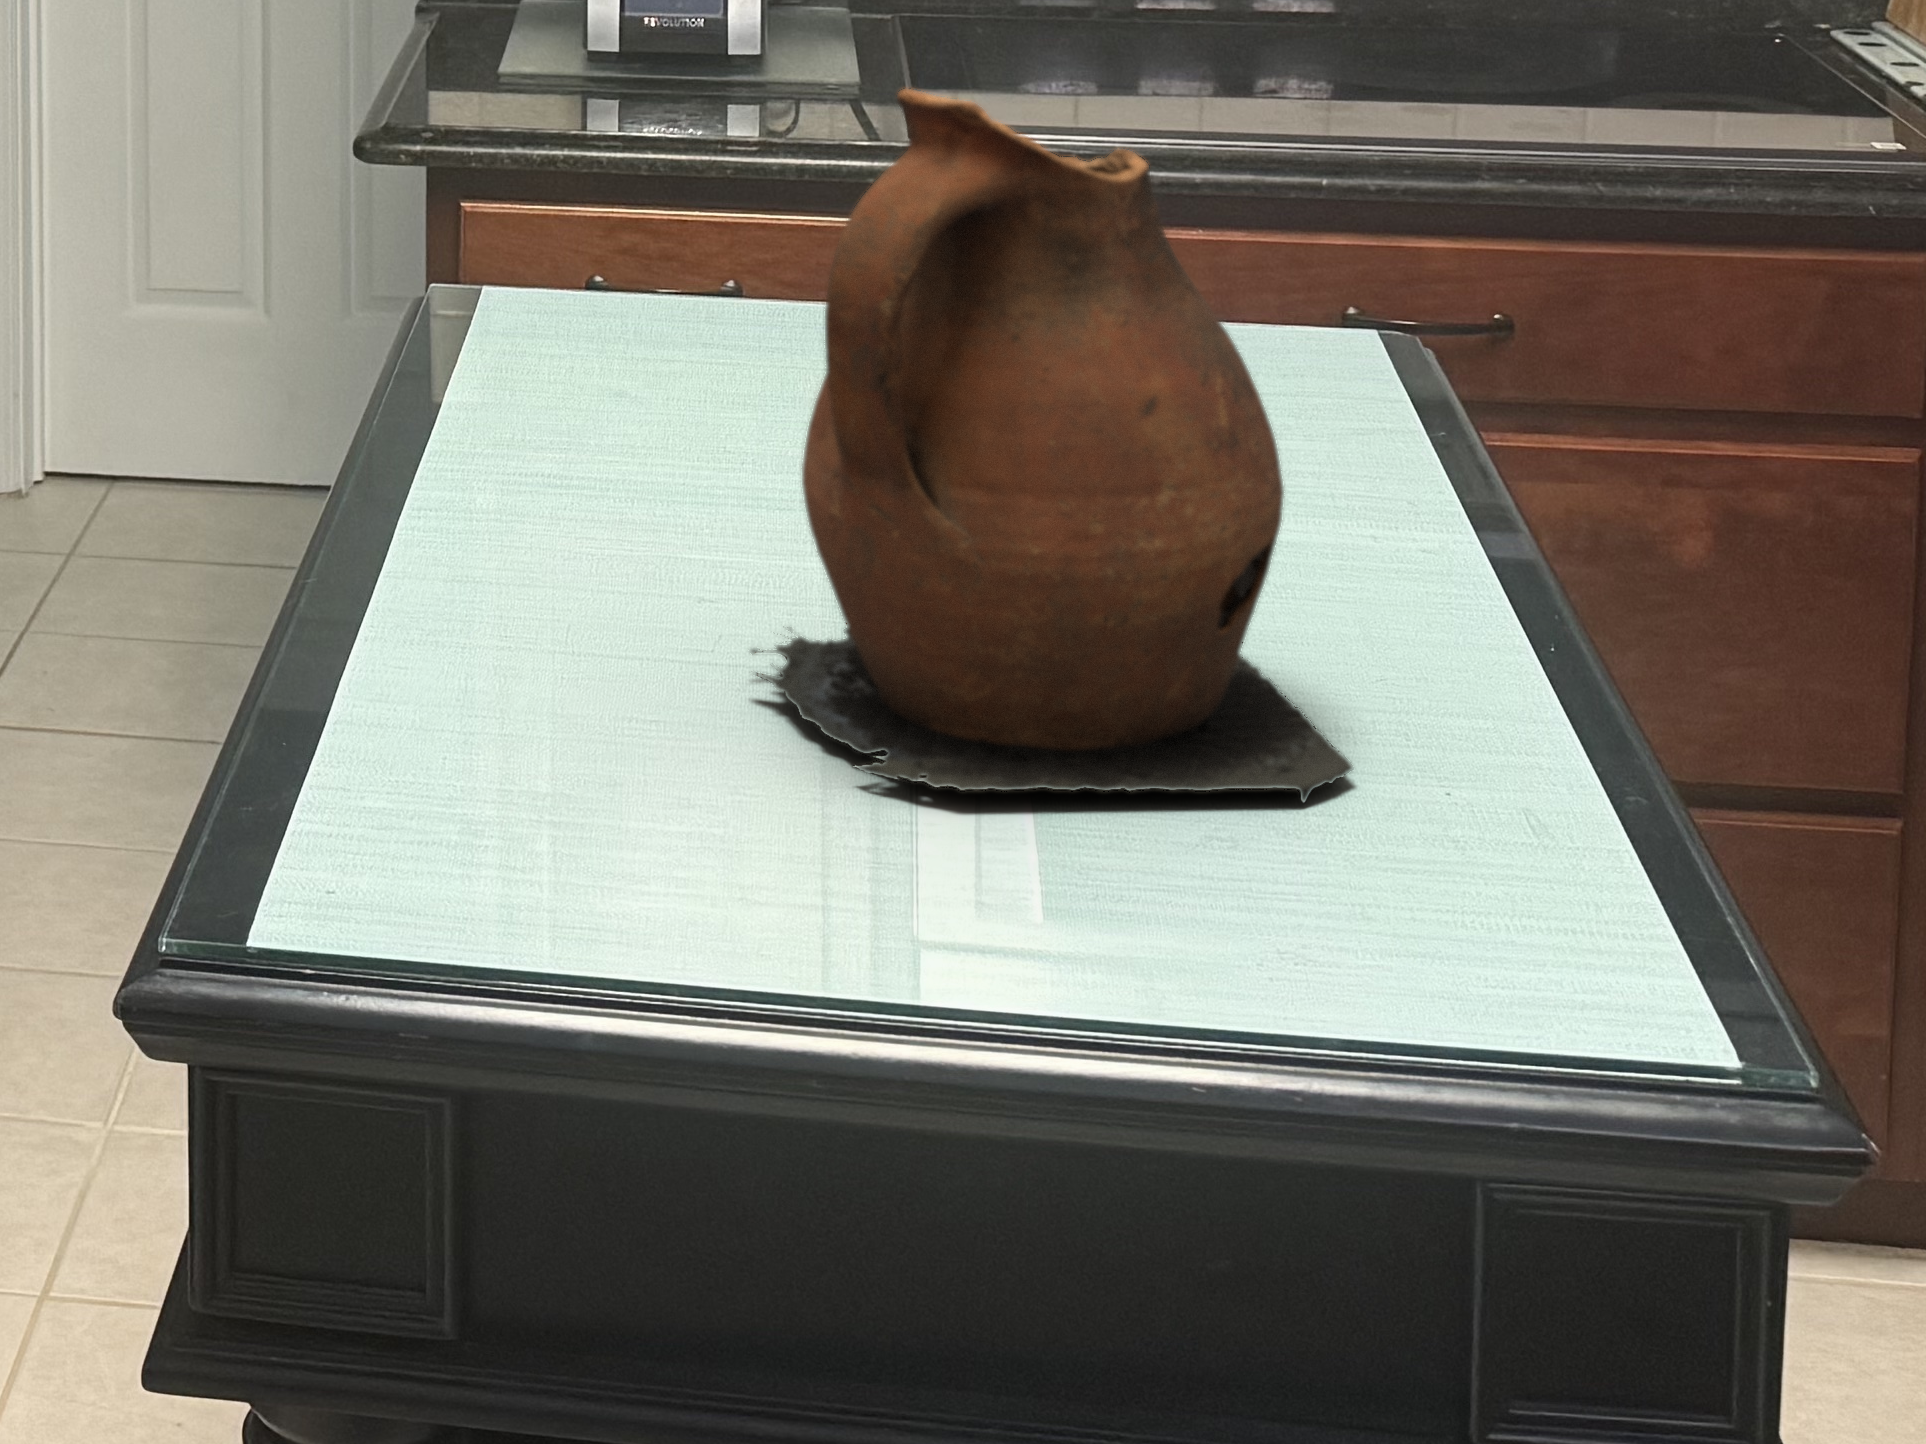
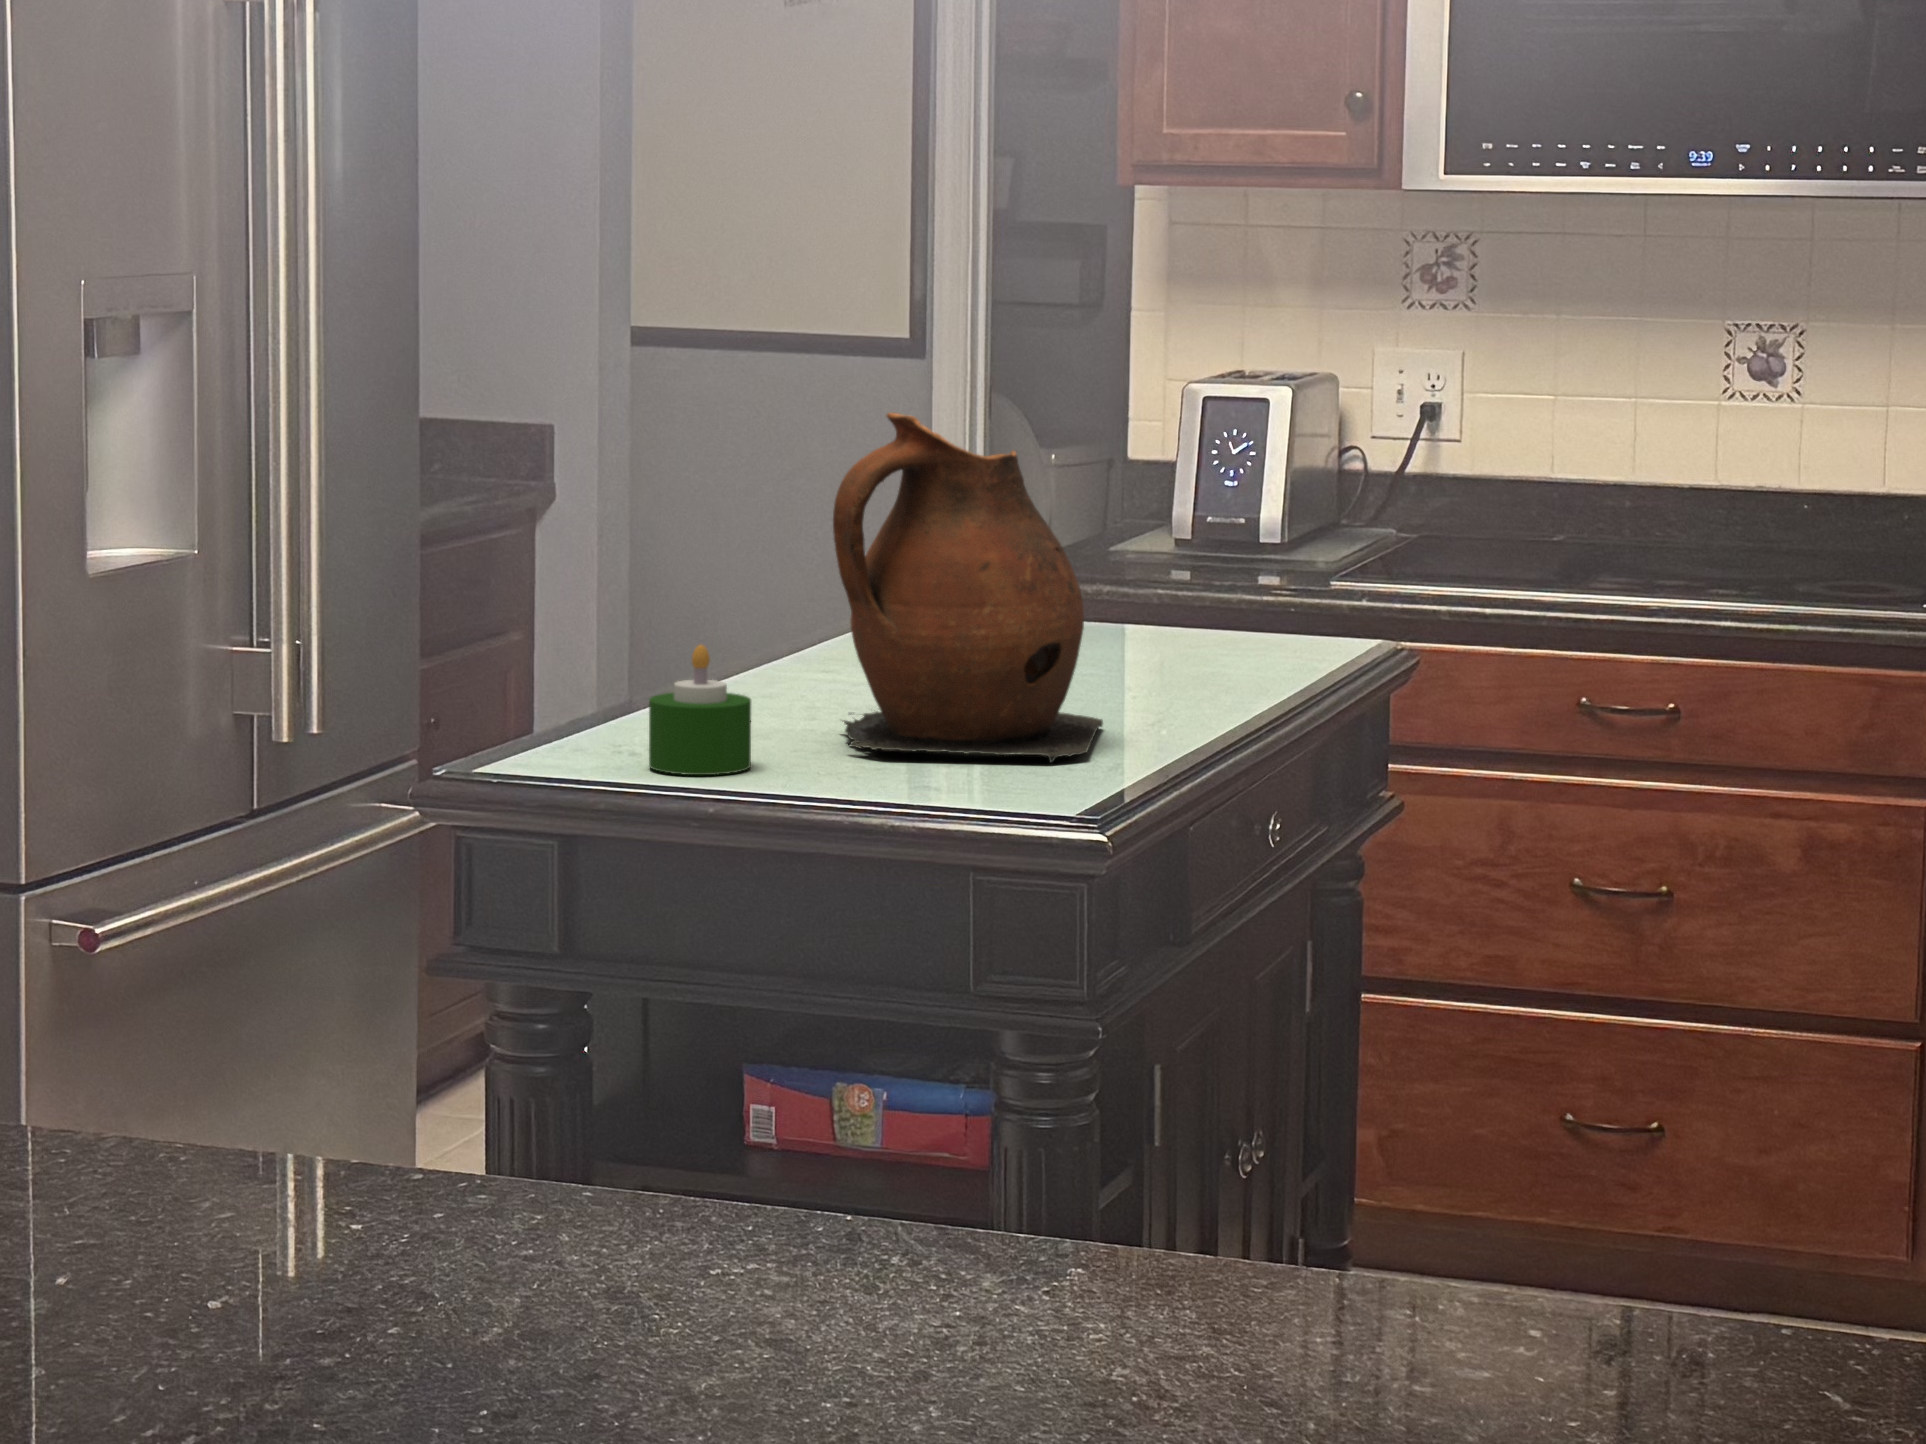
candle: none [520,615,736,903] -> present [649,645,751,775]

